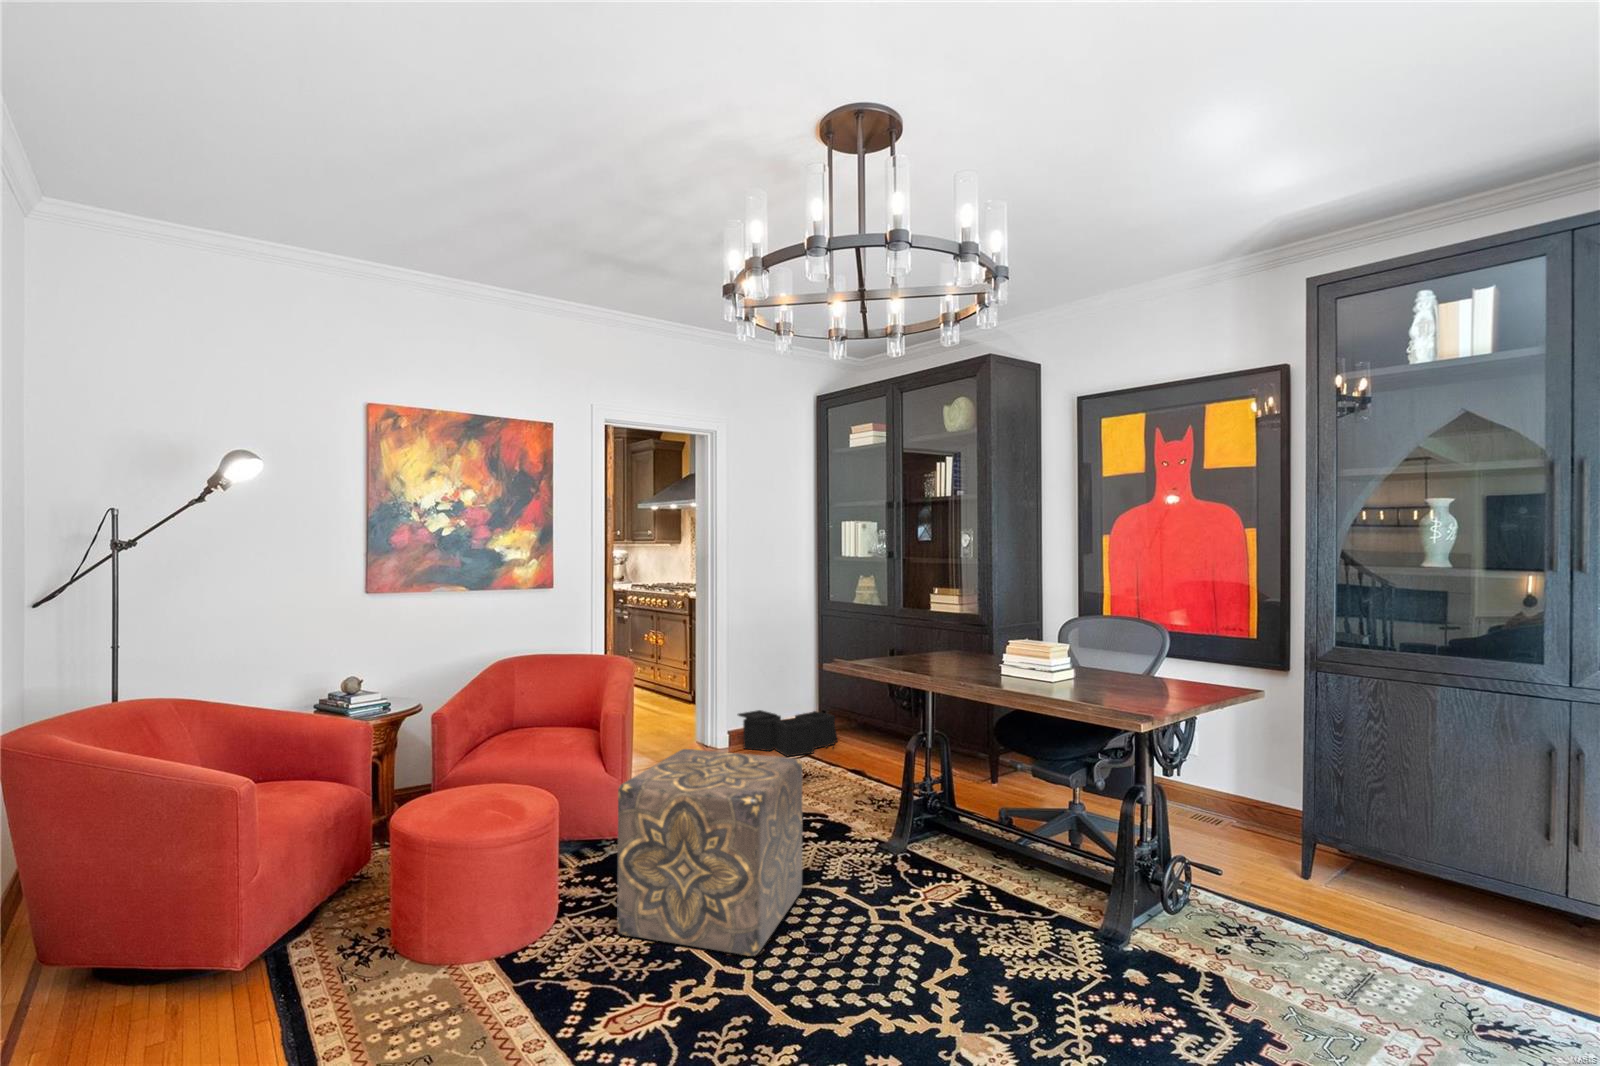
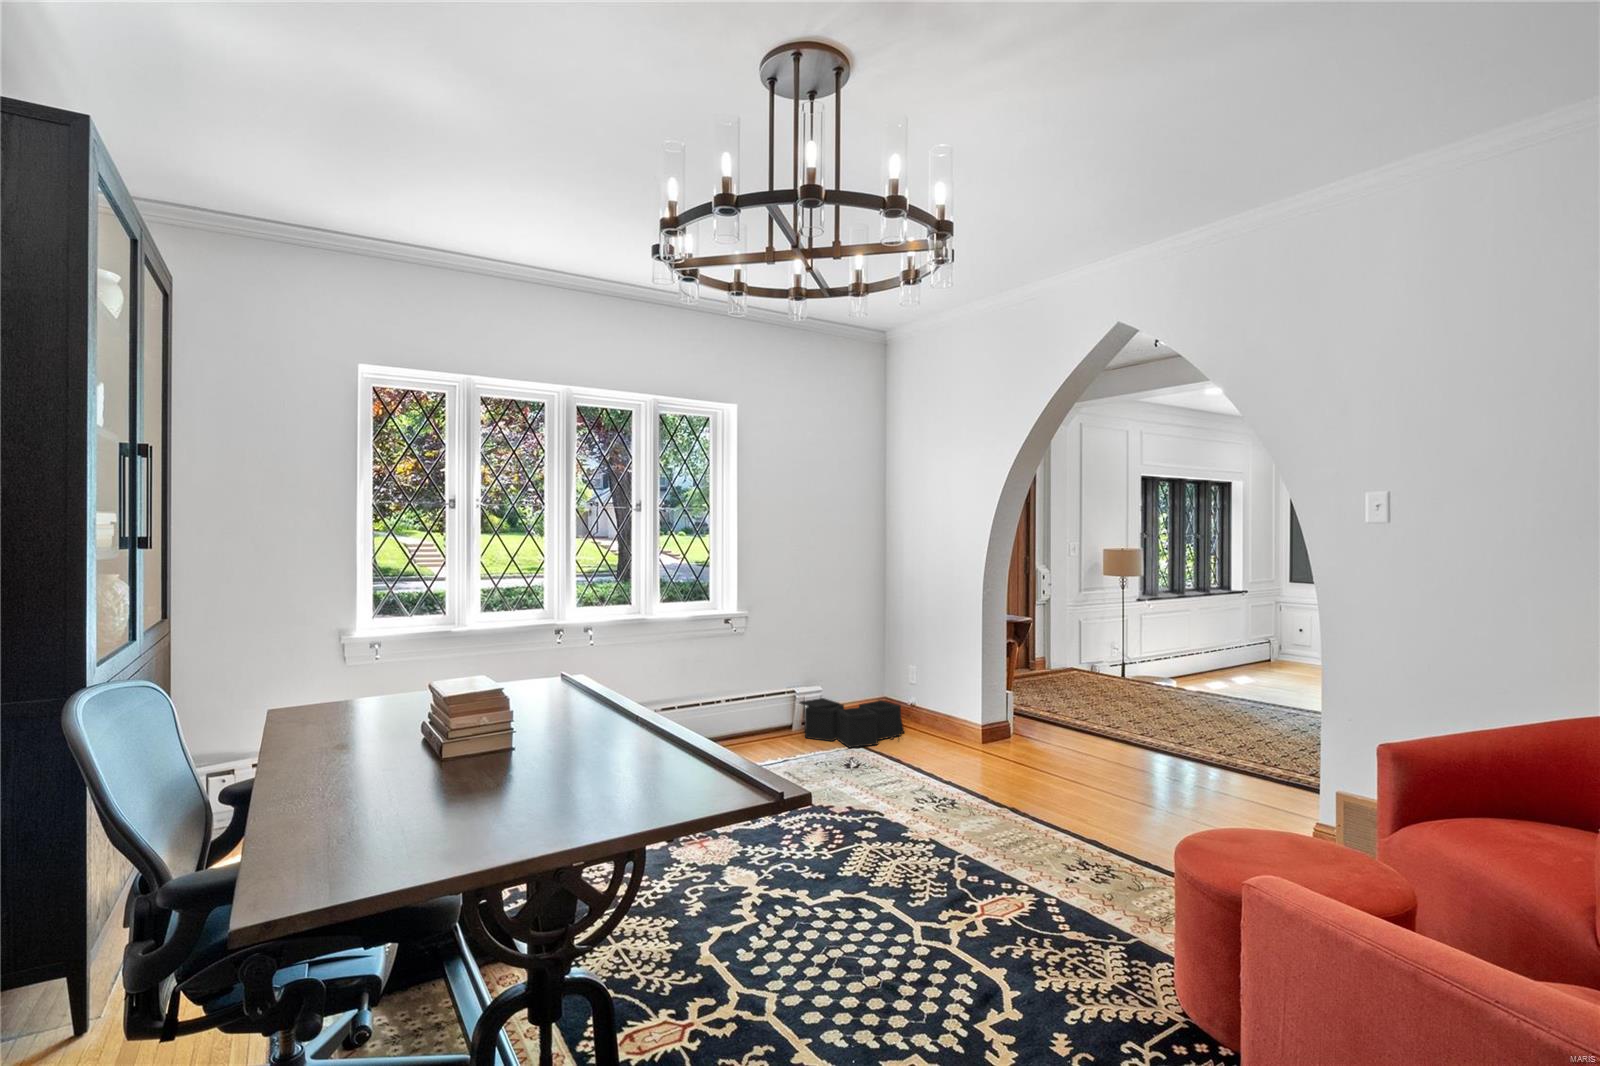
ottoman: present [617,749,802,956] -> none [646,743,848,973]

